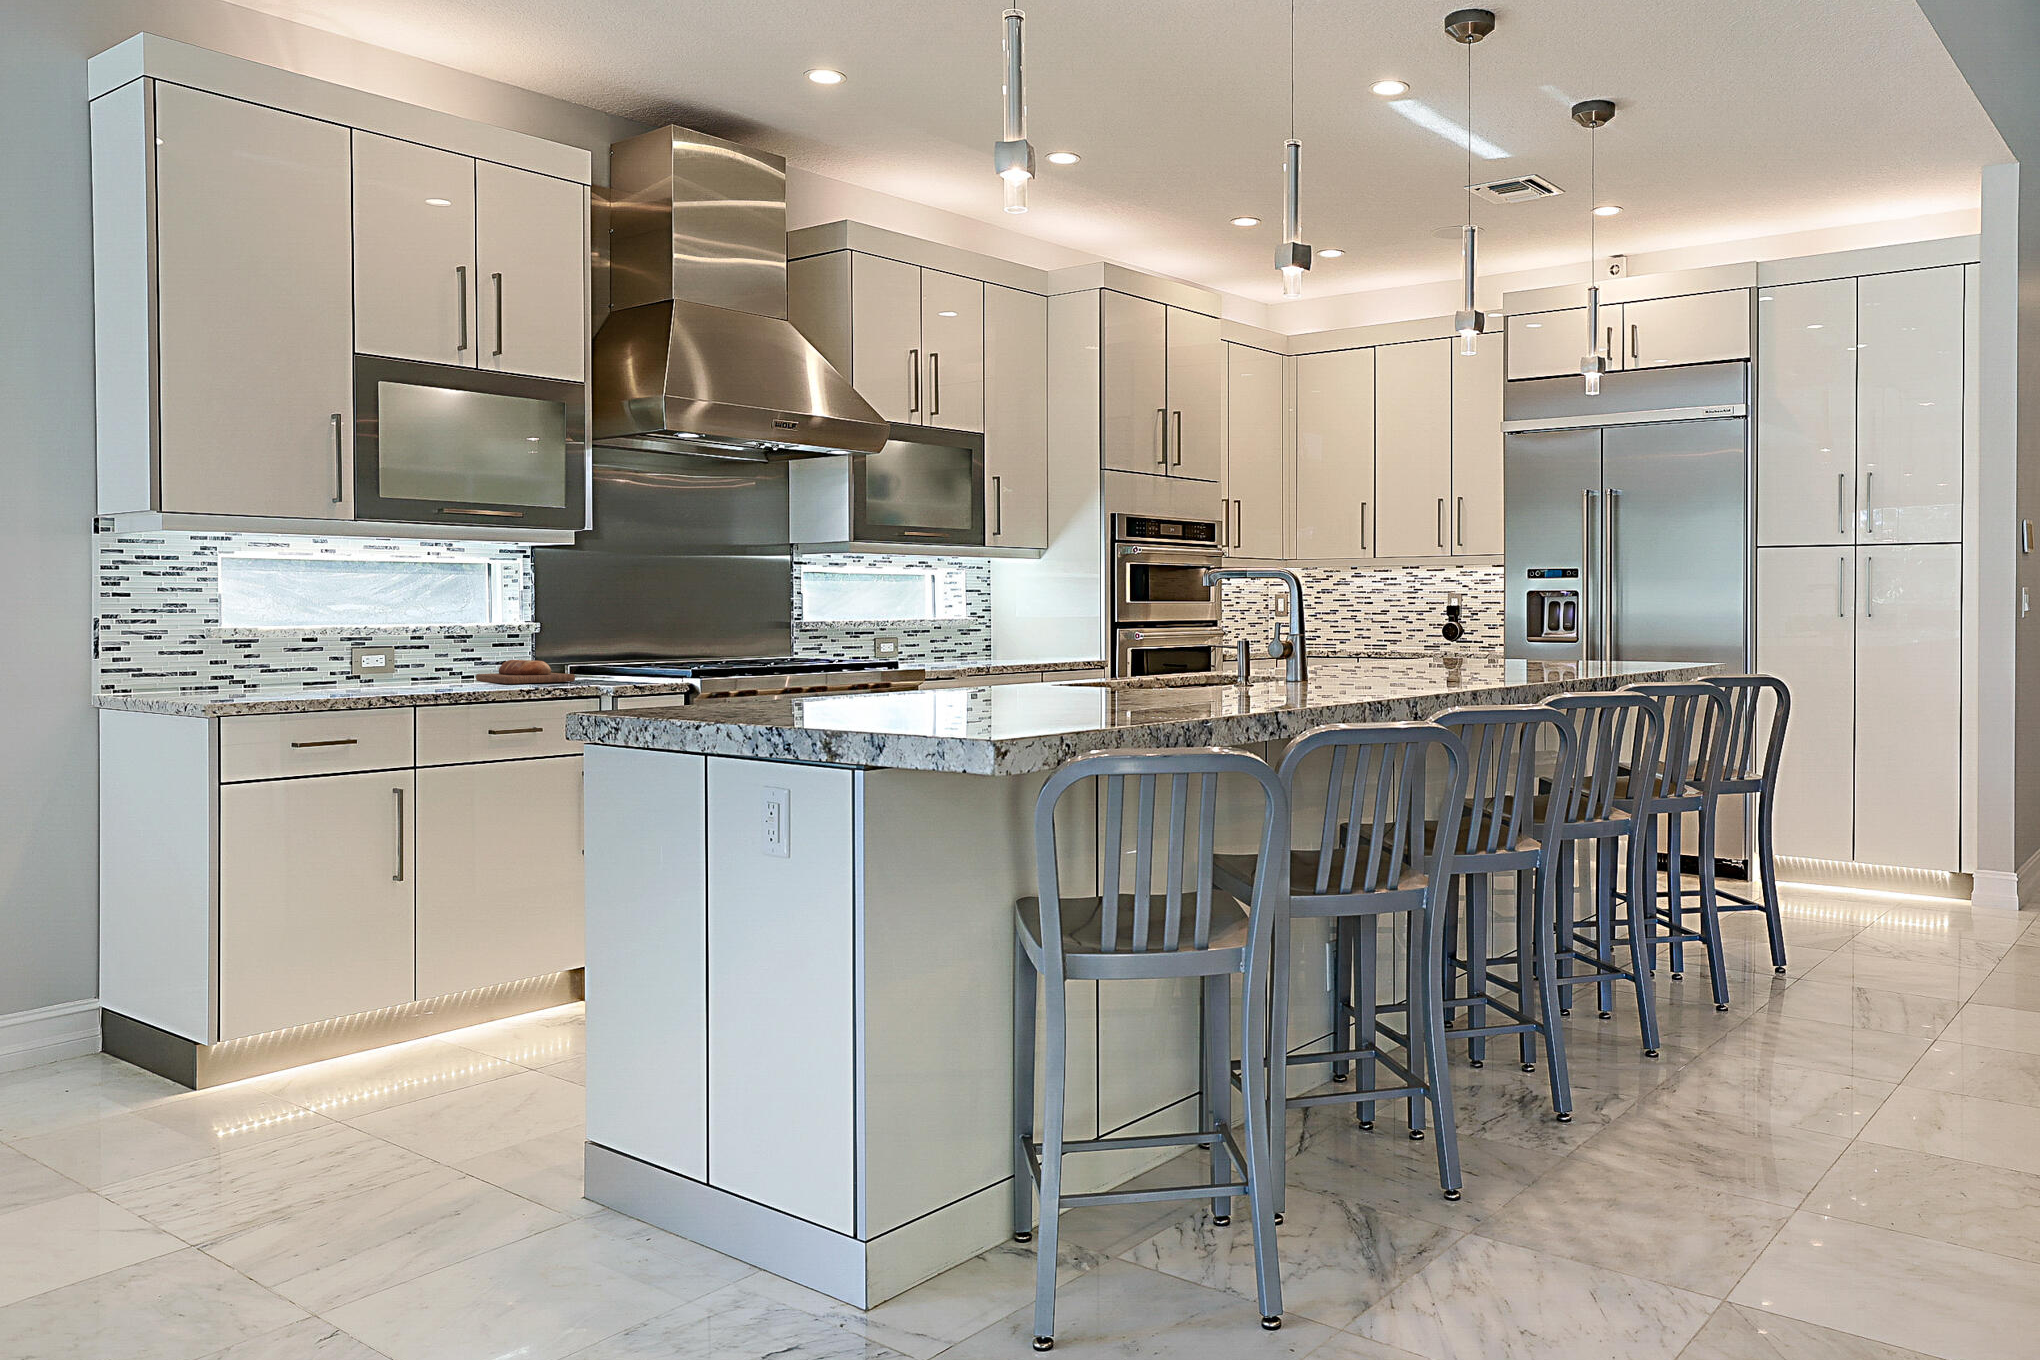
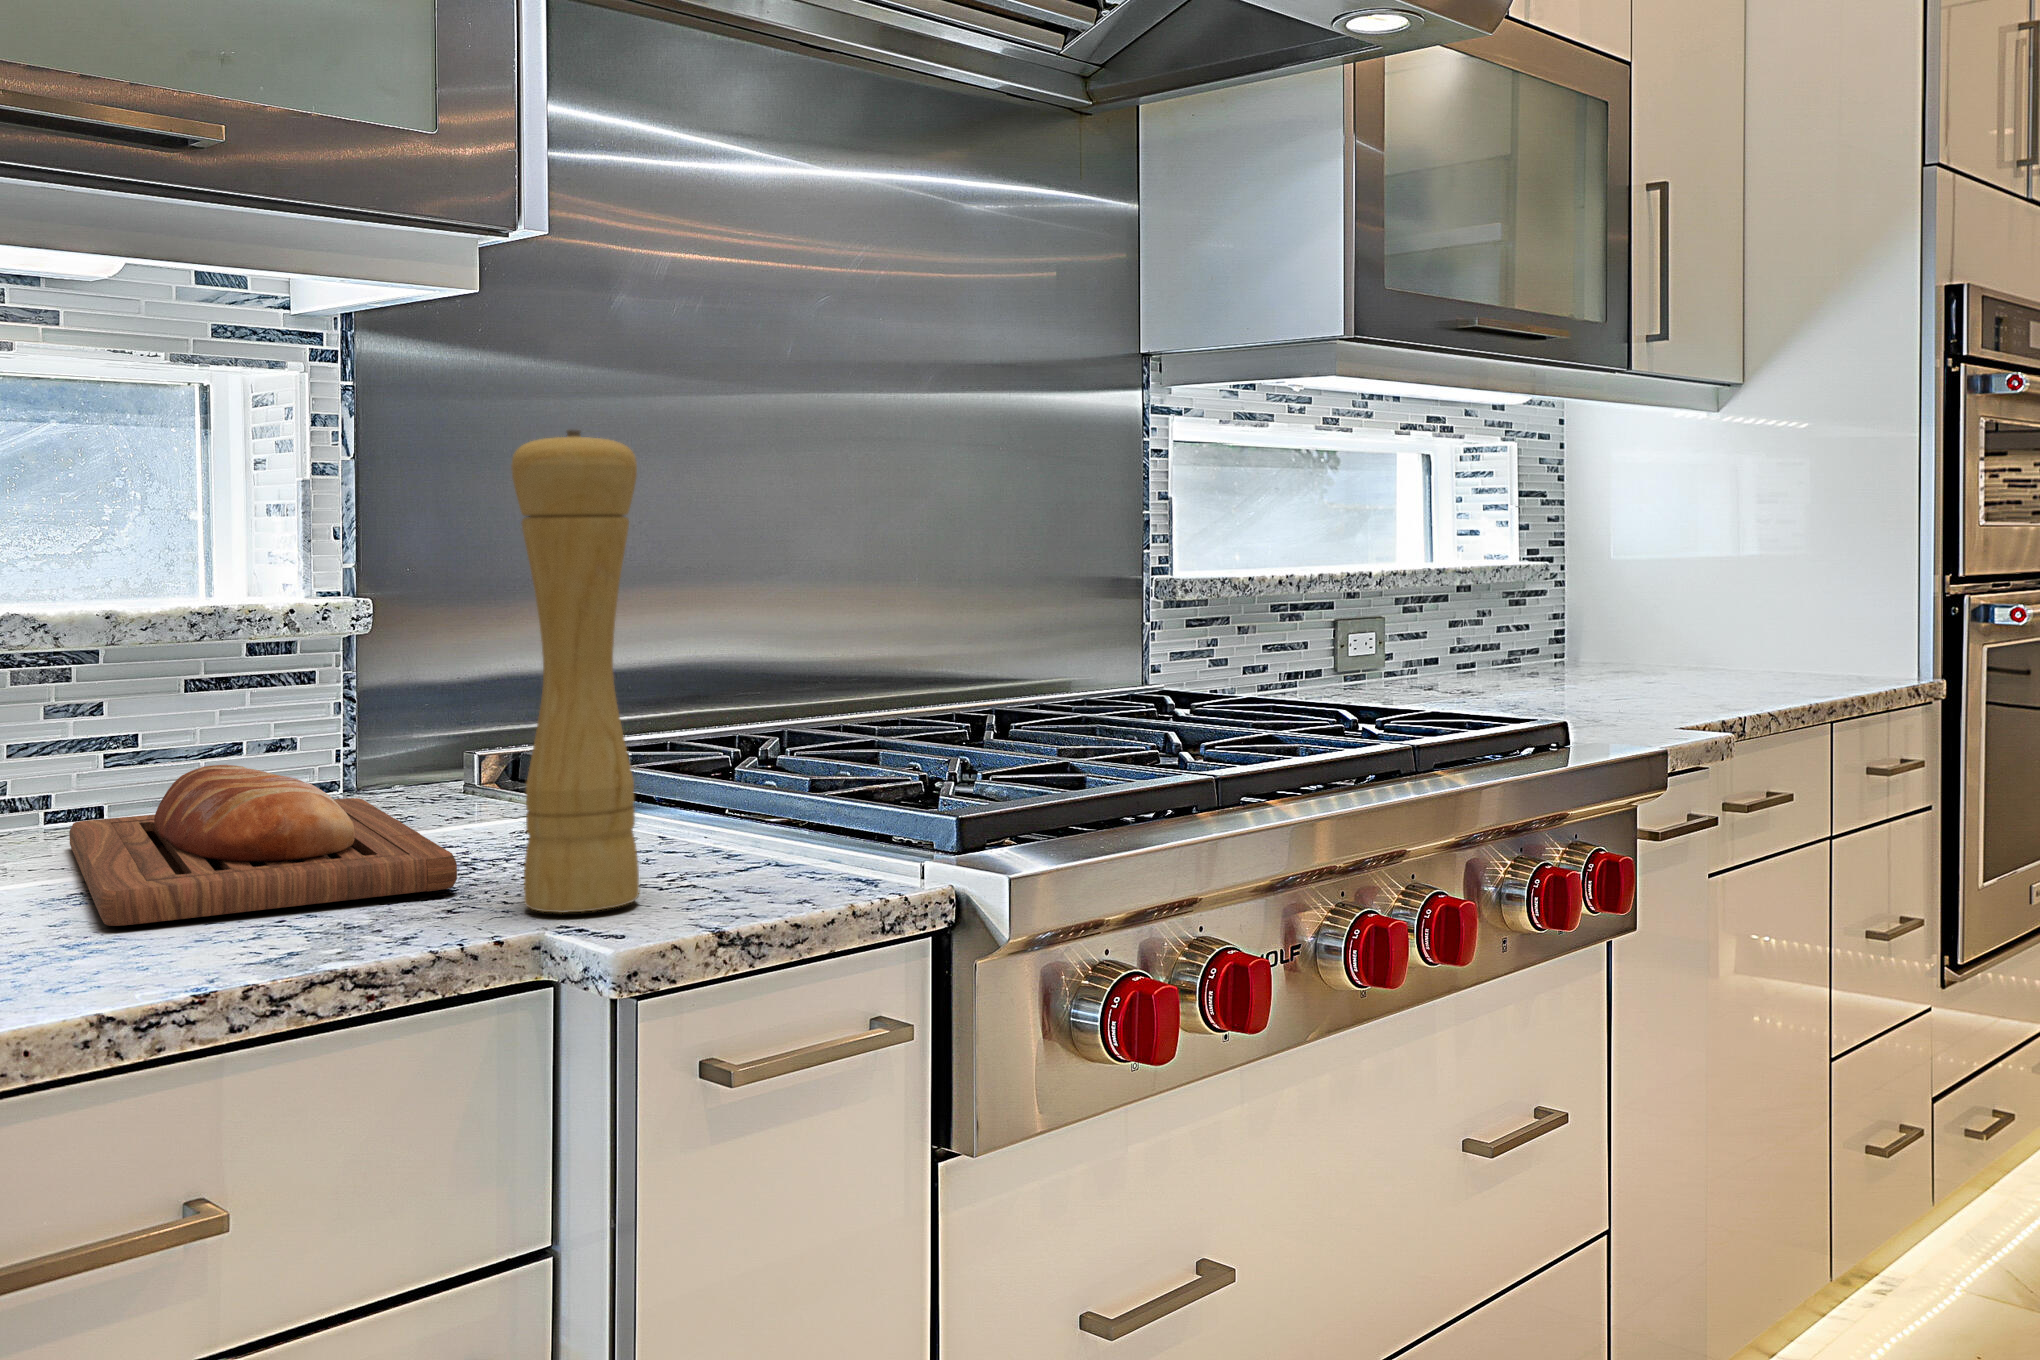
pepper mill: none [588,583,615,683] -> present [511,429,639,913]

